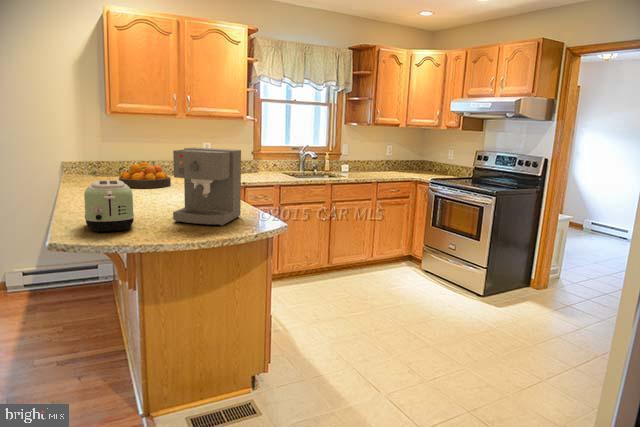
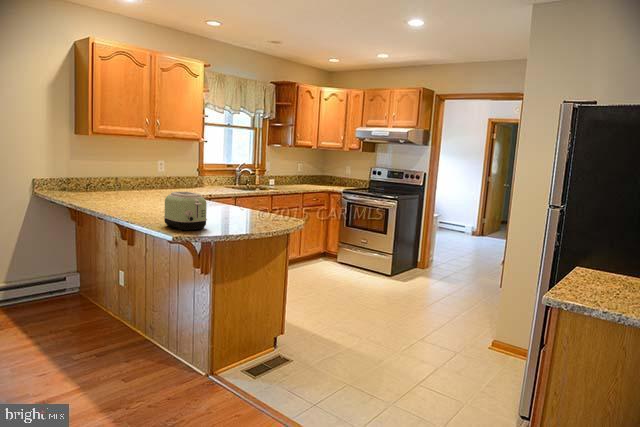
coffee maker: present [173,147,241,226] -> none [223,166,264,224]
fruit bowl: present [119,162,171,188] -> none [109,179,156,201]

